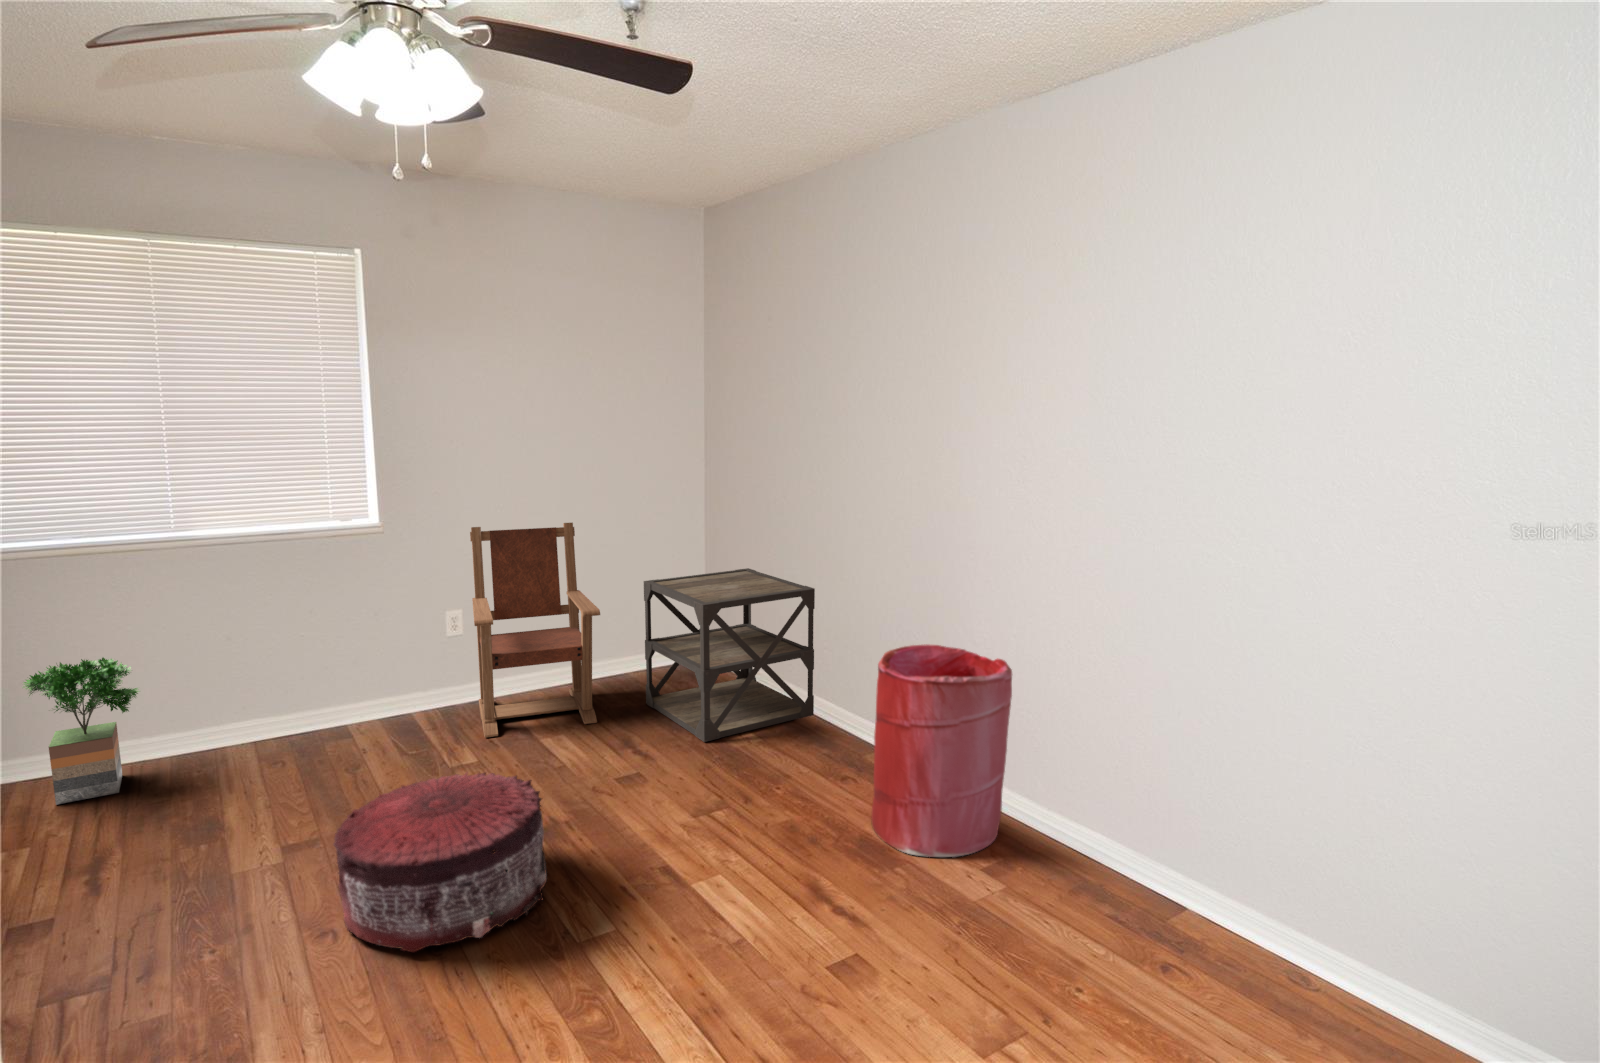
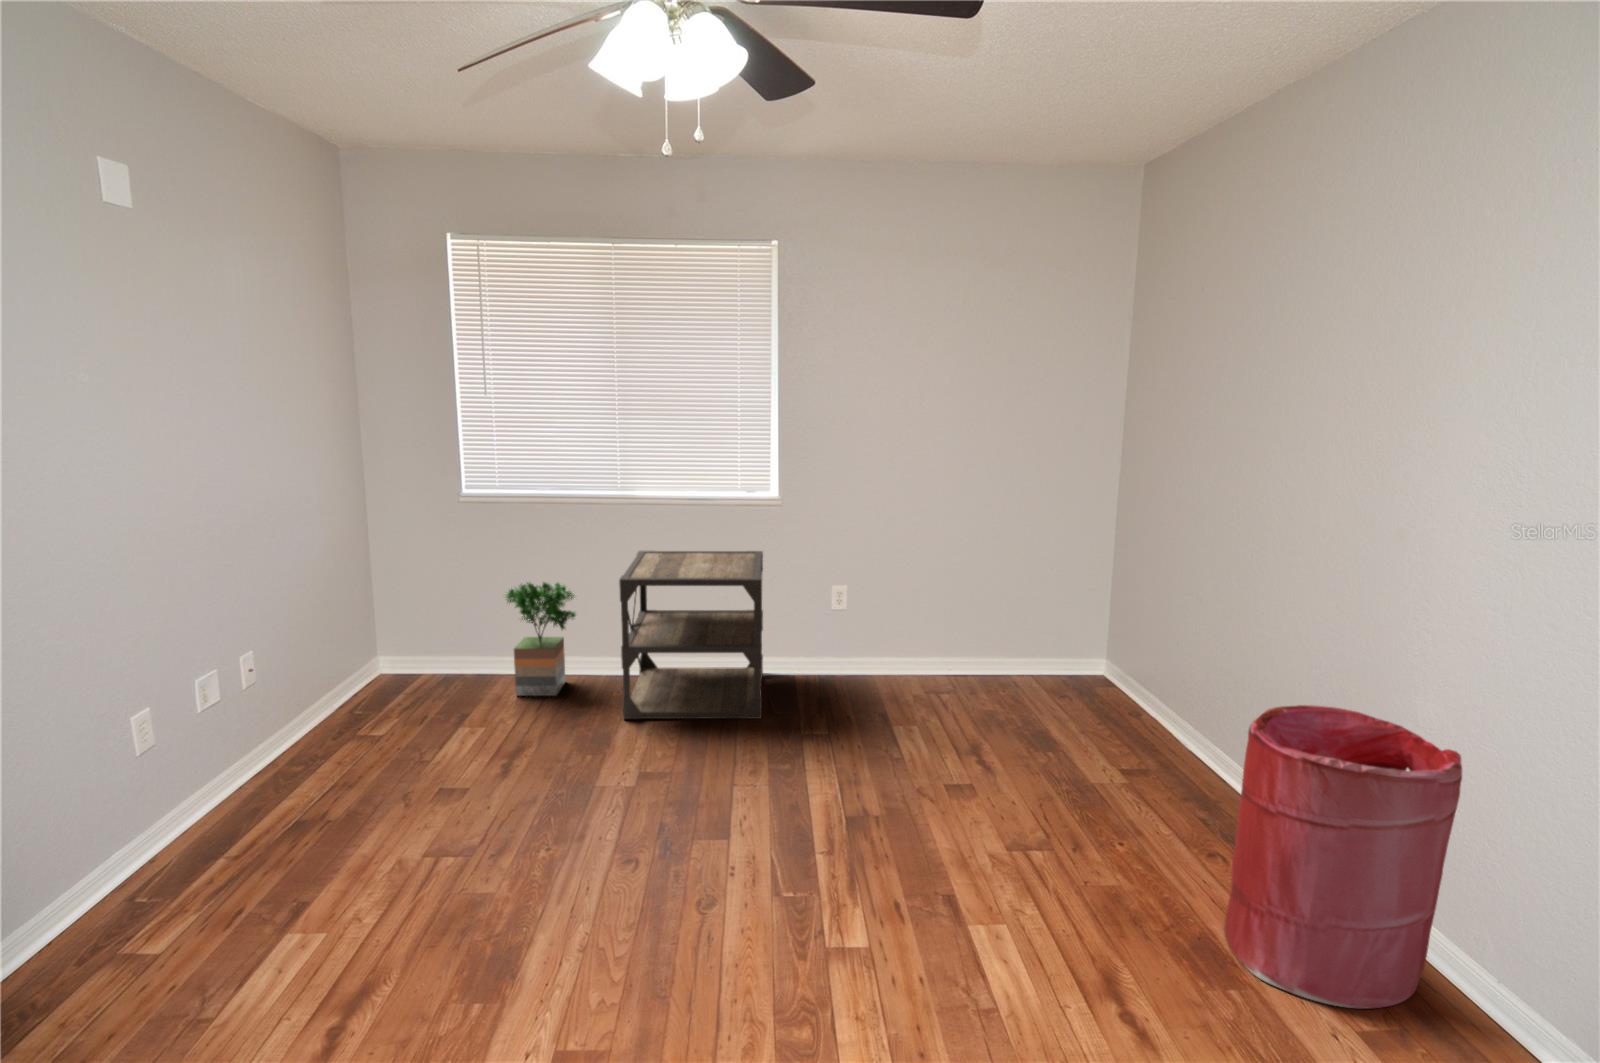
armchair: present [470,523,600,738] -> none [839,498,967,719]
side table: present [644,568,815,742] -> present [619,551,763,719]
pouf: present [334,772,547,952] -> none [639,741,832,910]

